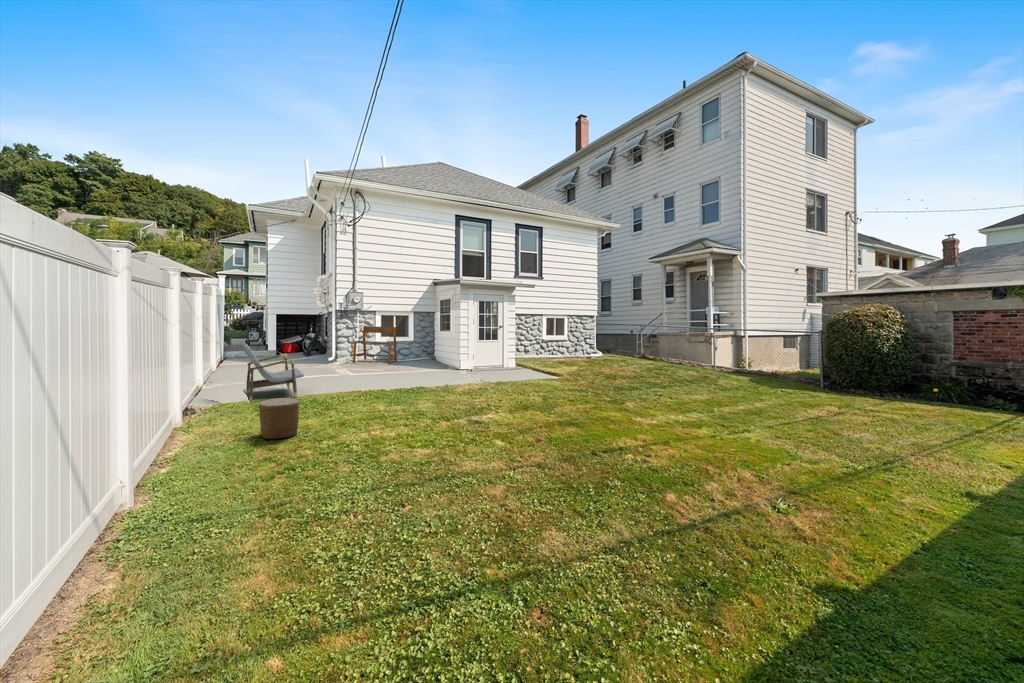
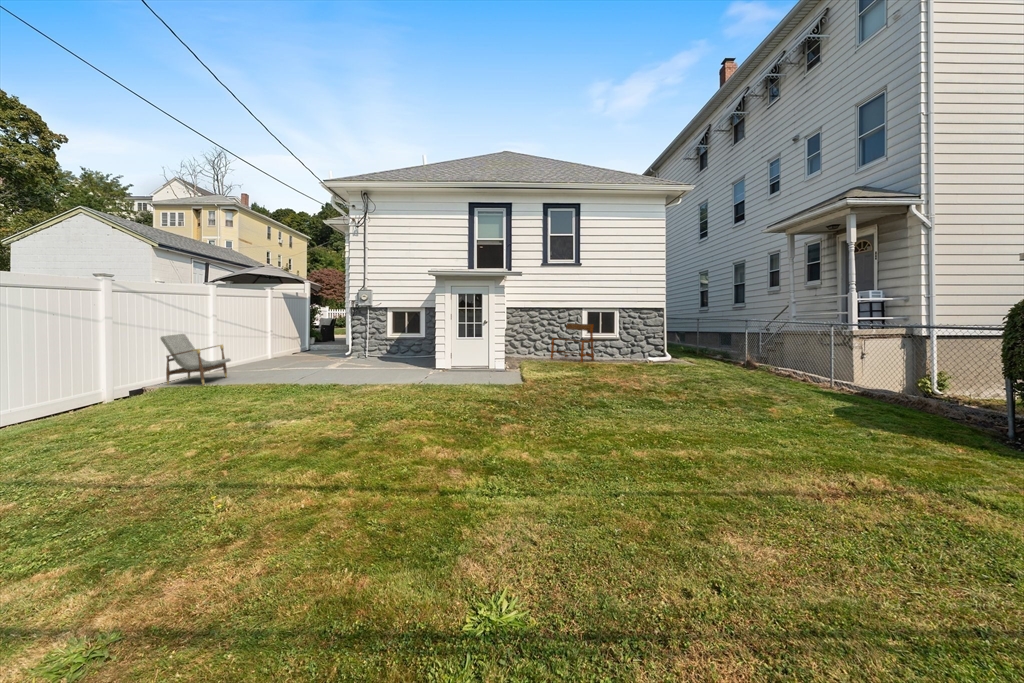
bench: present [353,326,398,364] -> present [551,323,594,362]
woven basket: present [259,398,299,439] -> none [47,381,95,418]

